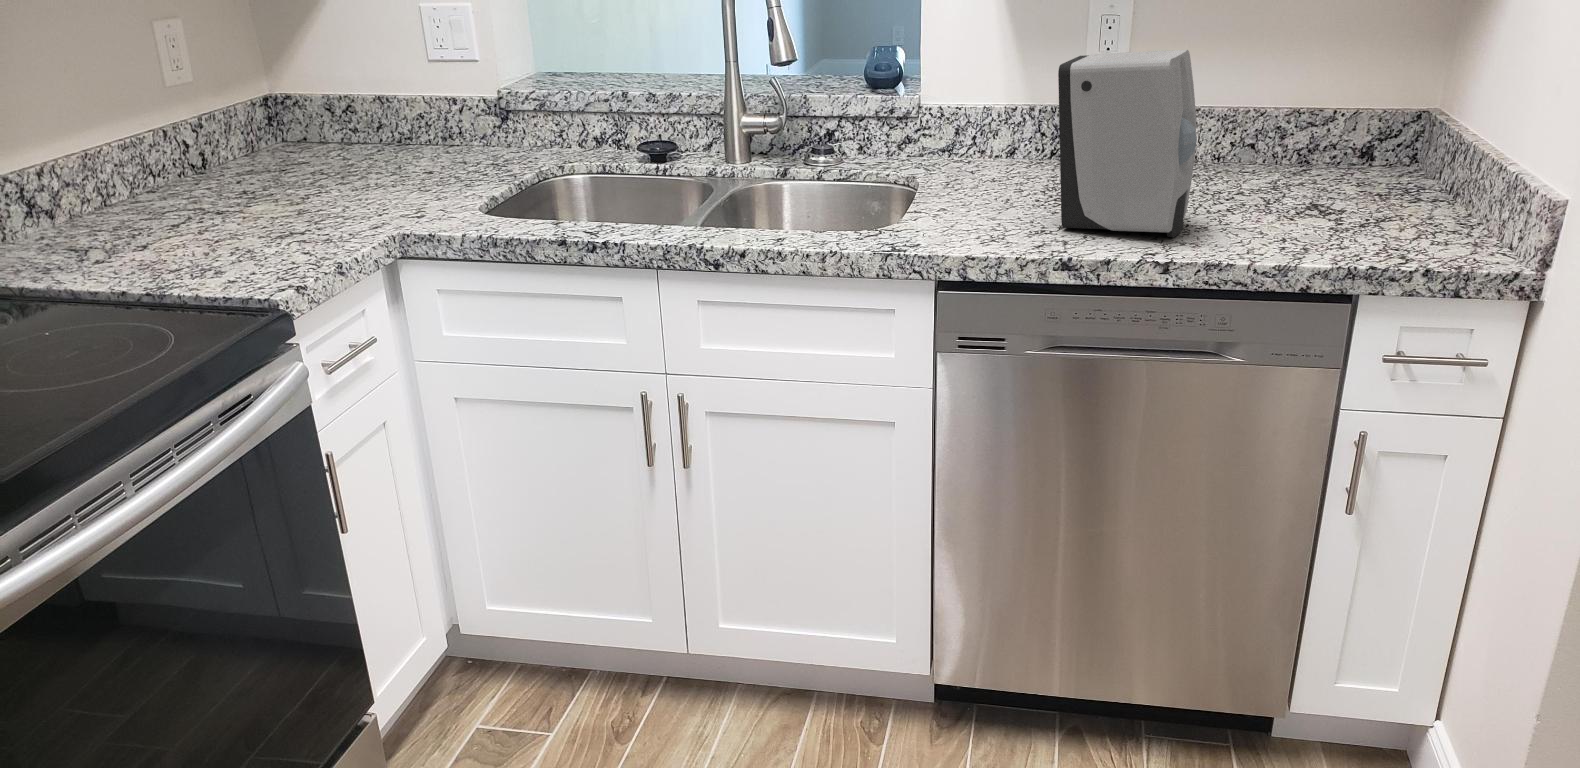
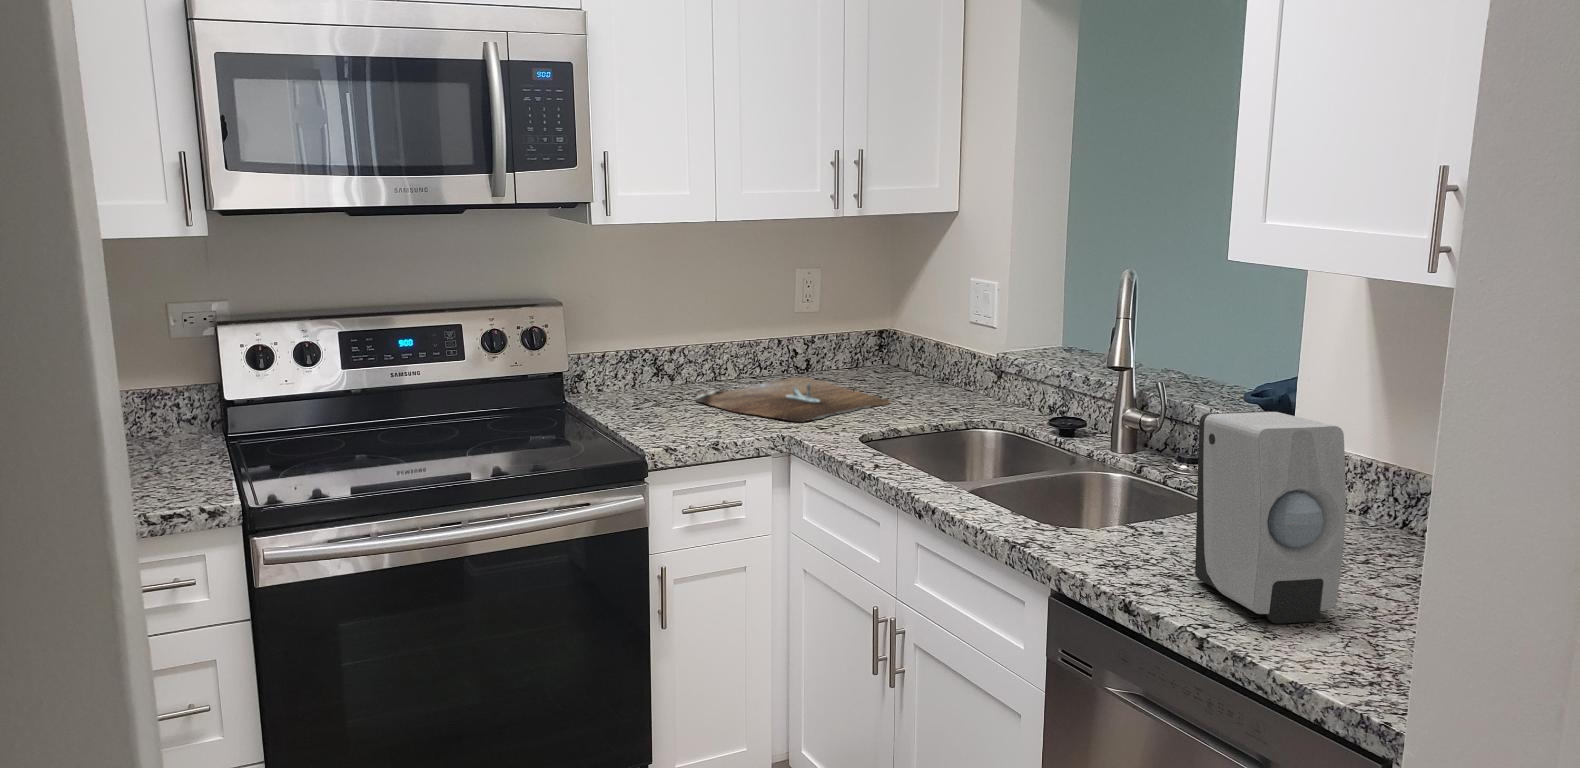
cutting board: none [129,172,408,233] -> present [696,377,890,422]

